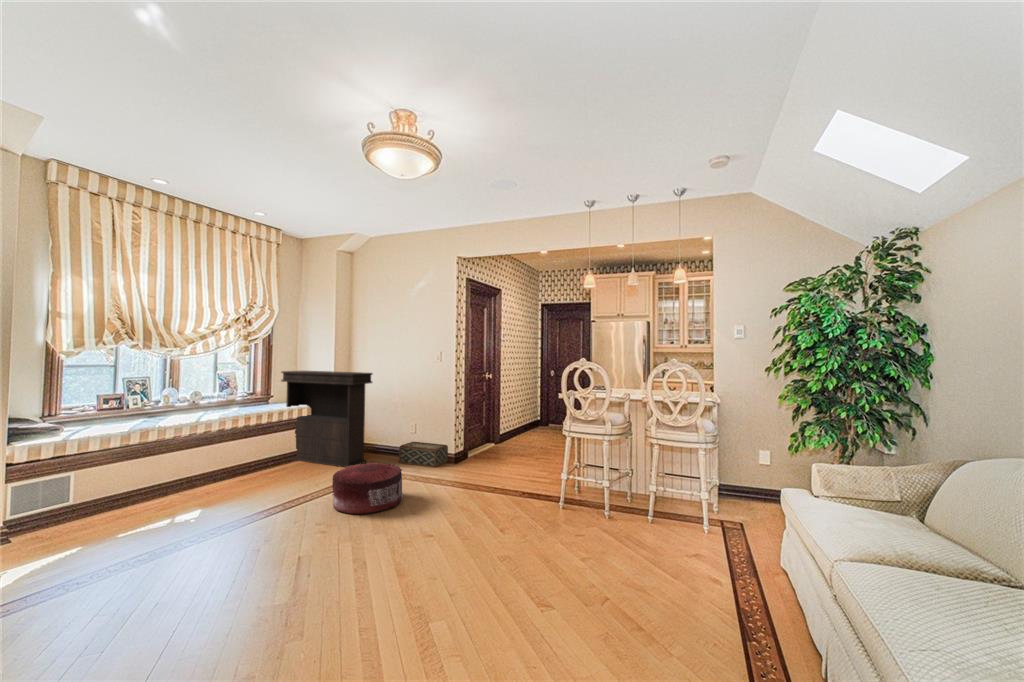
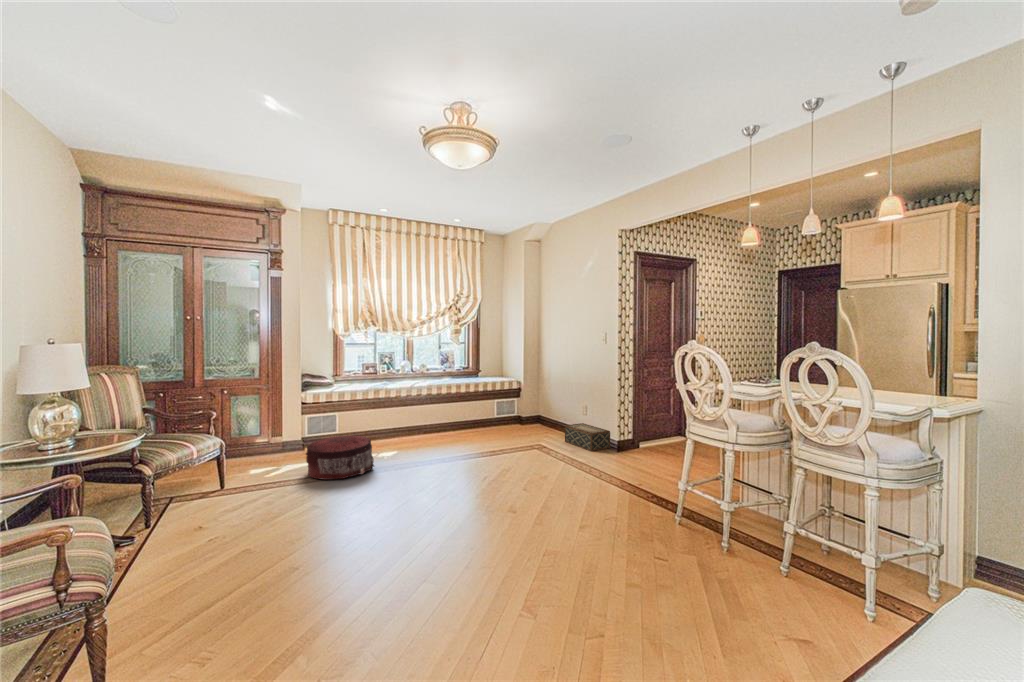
console table: present [281,371,372,467] -> none [481,350,543,439]
pouf: present [332,462,403,514] -> present [306,436,374,480]

